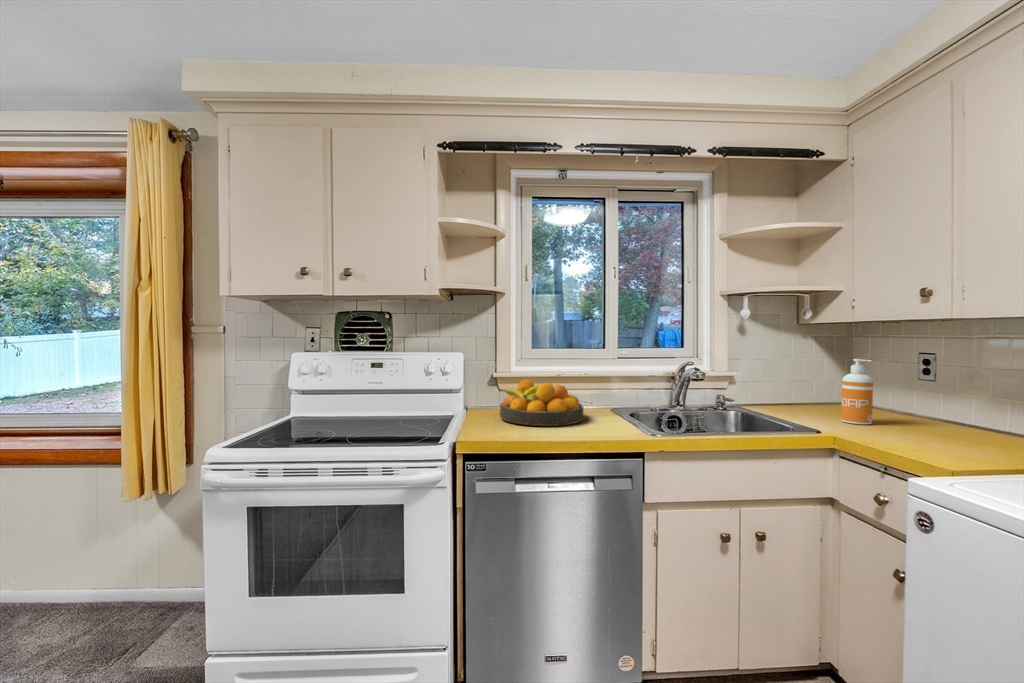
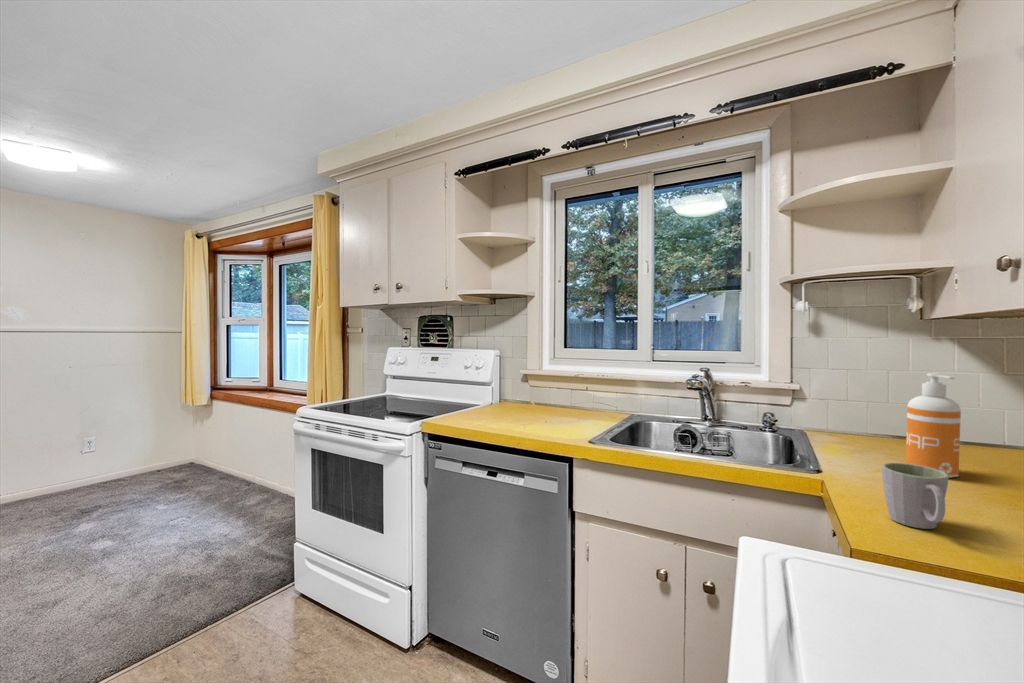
fruit bowl: present [499,379,583,426] -> none [502,377,581,423]
mug: none [904,414,958,451] -> present [882,463,949,529]

